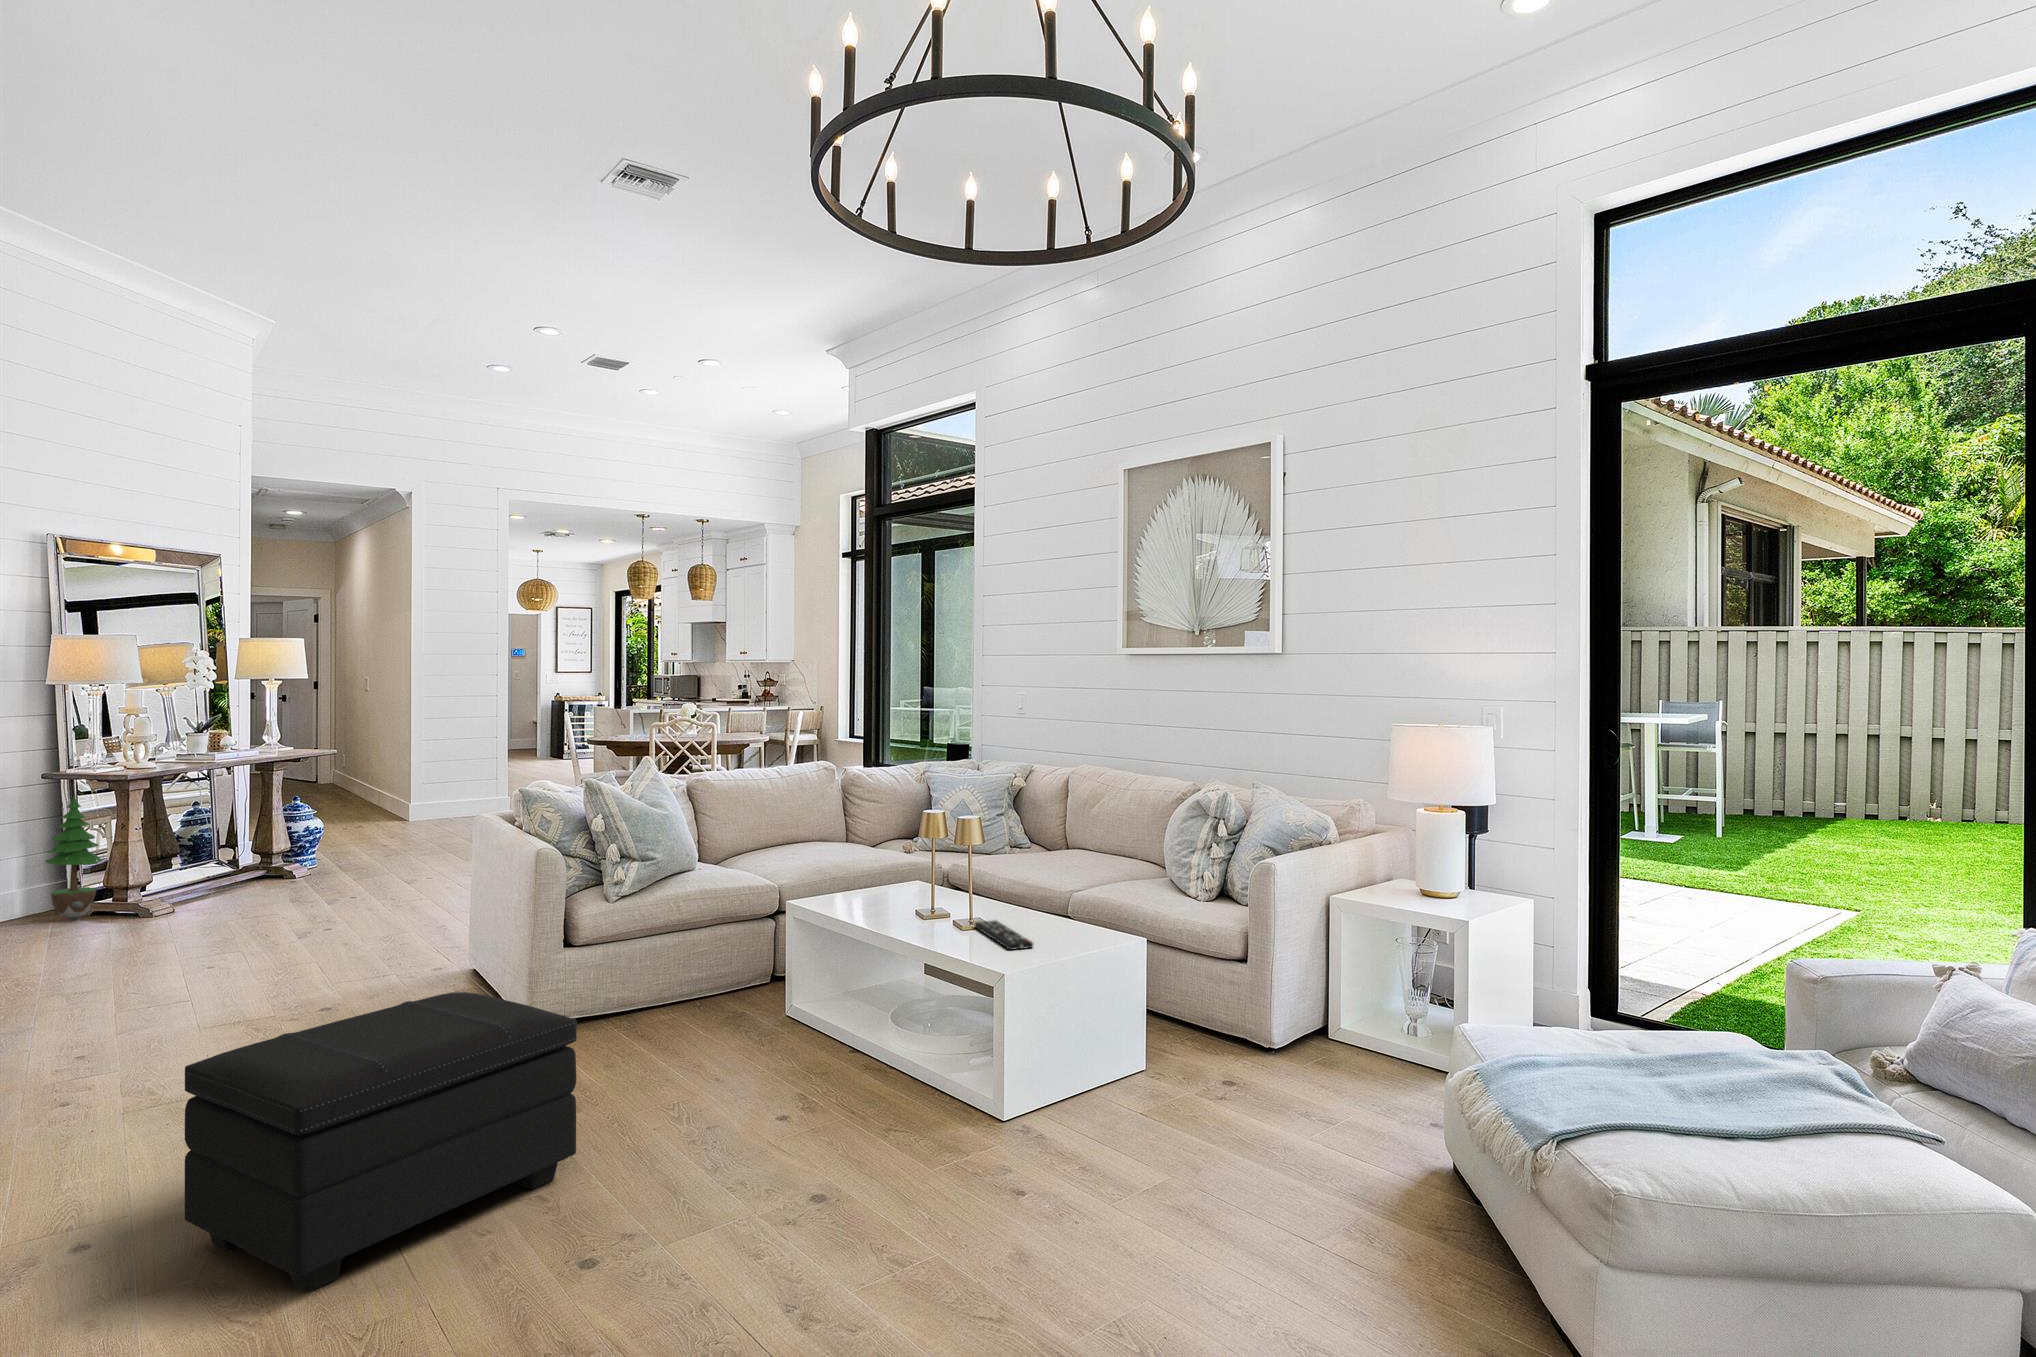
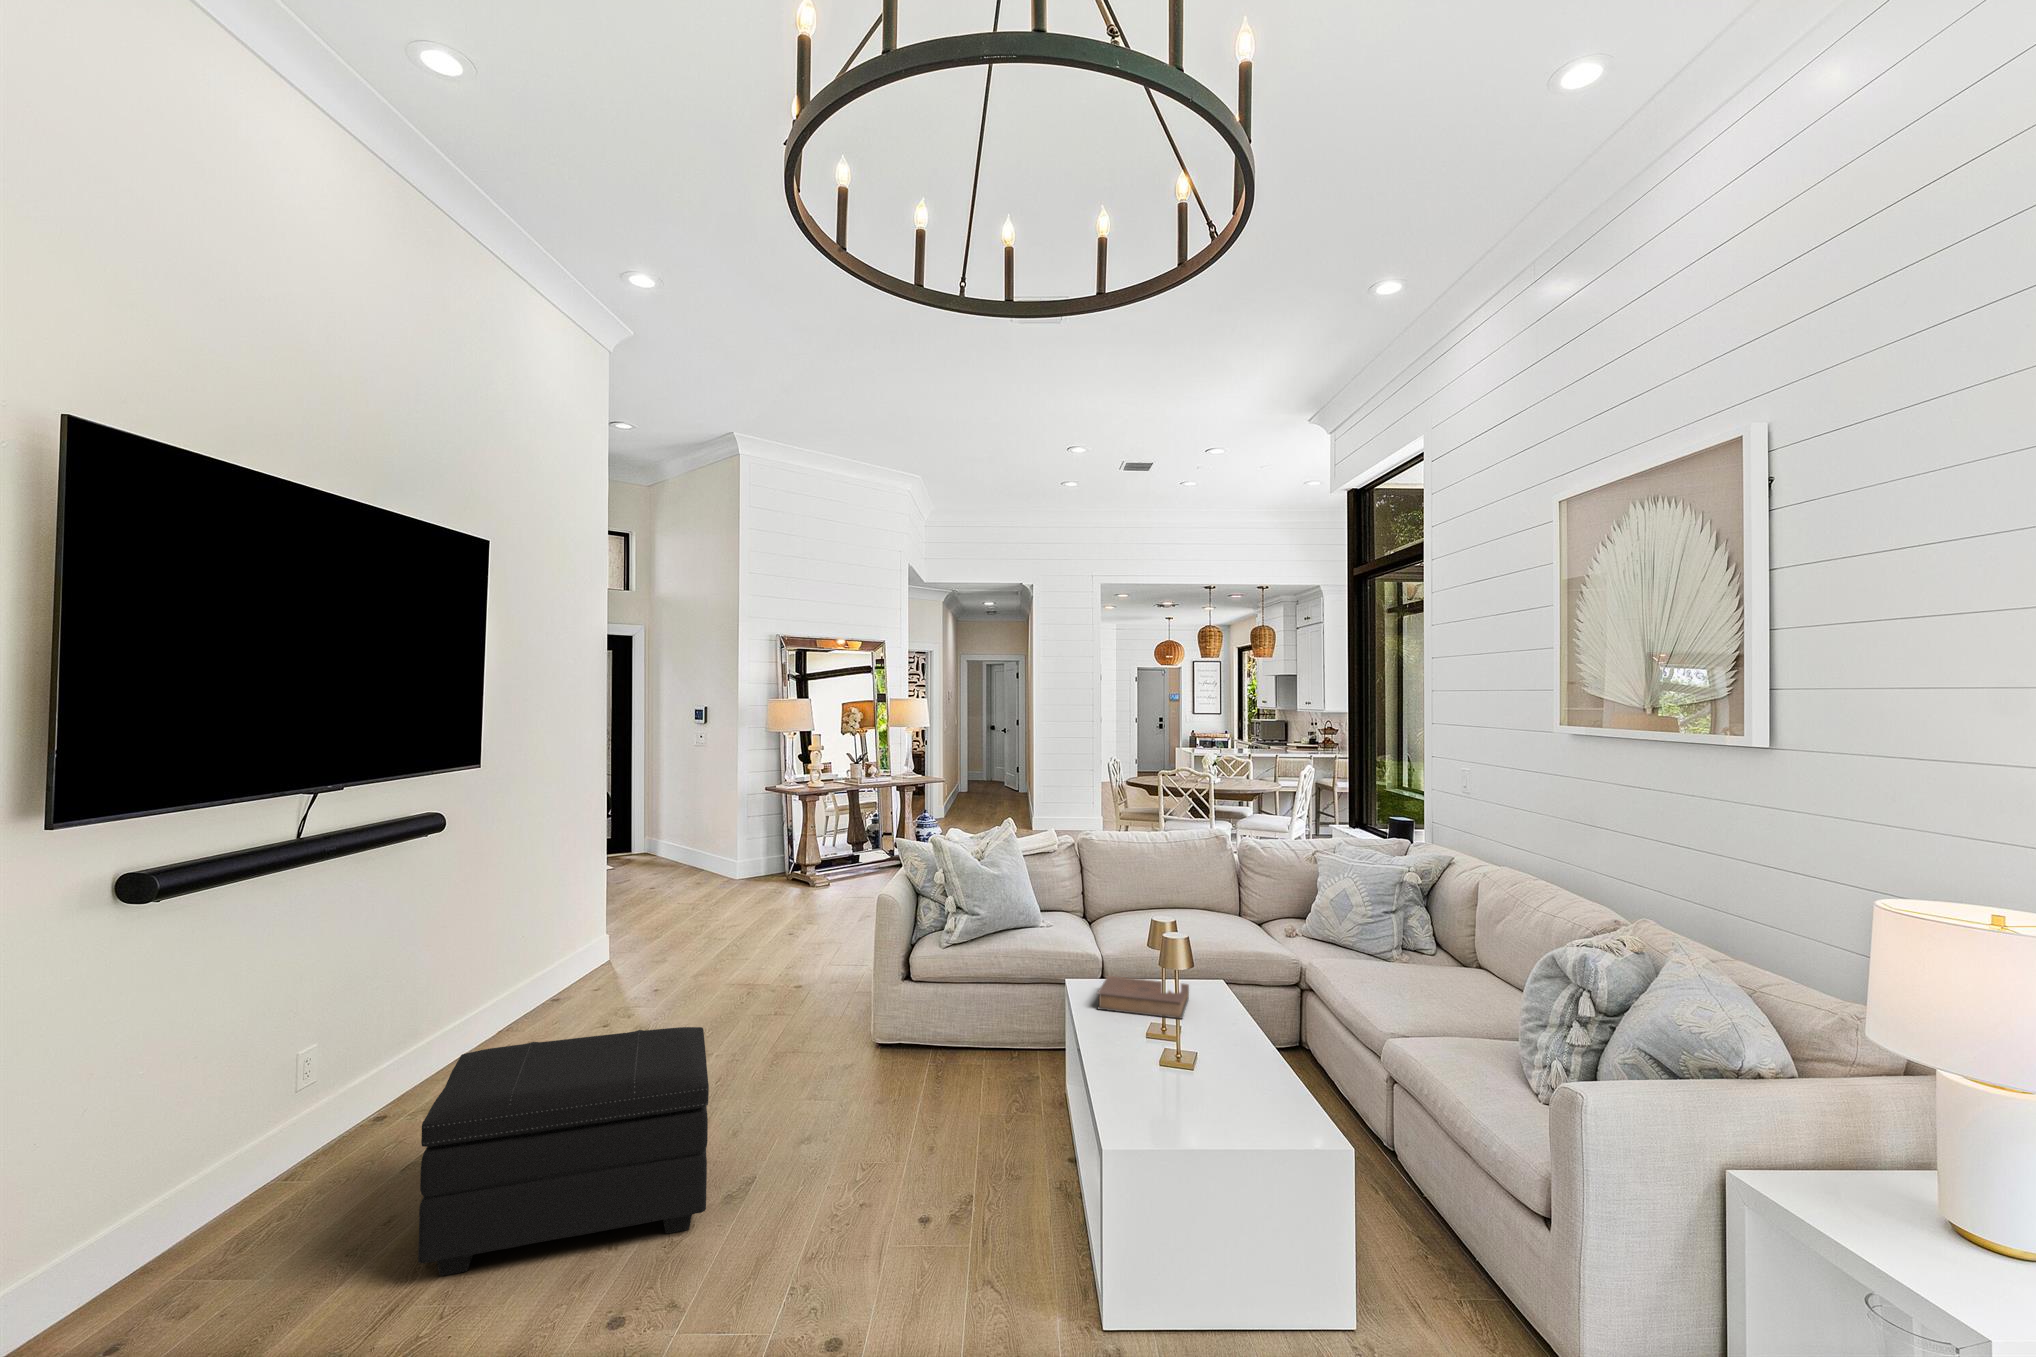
potted tree: present [45,797,102,921] -> none [754,802,784,884]
book: none [830,882,921,913] -> present [1098,976,1189,1019]
remote control: present [974,920,1033,950] -> none [1179,1060,1221,1121]

